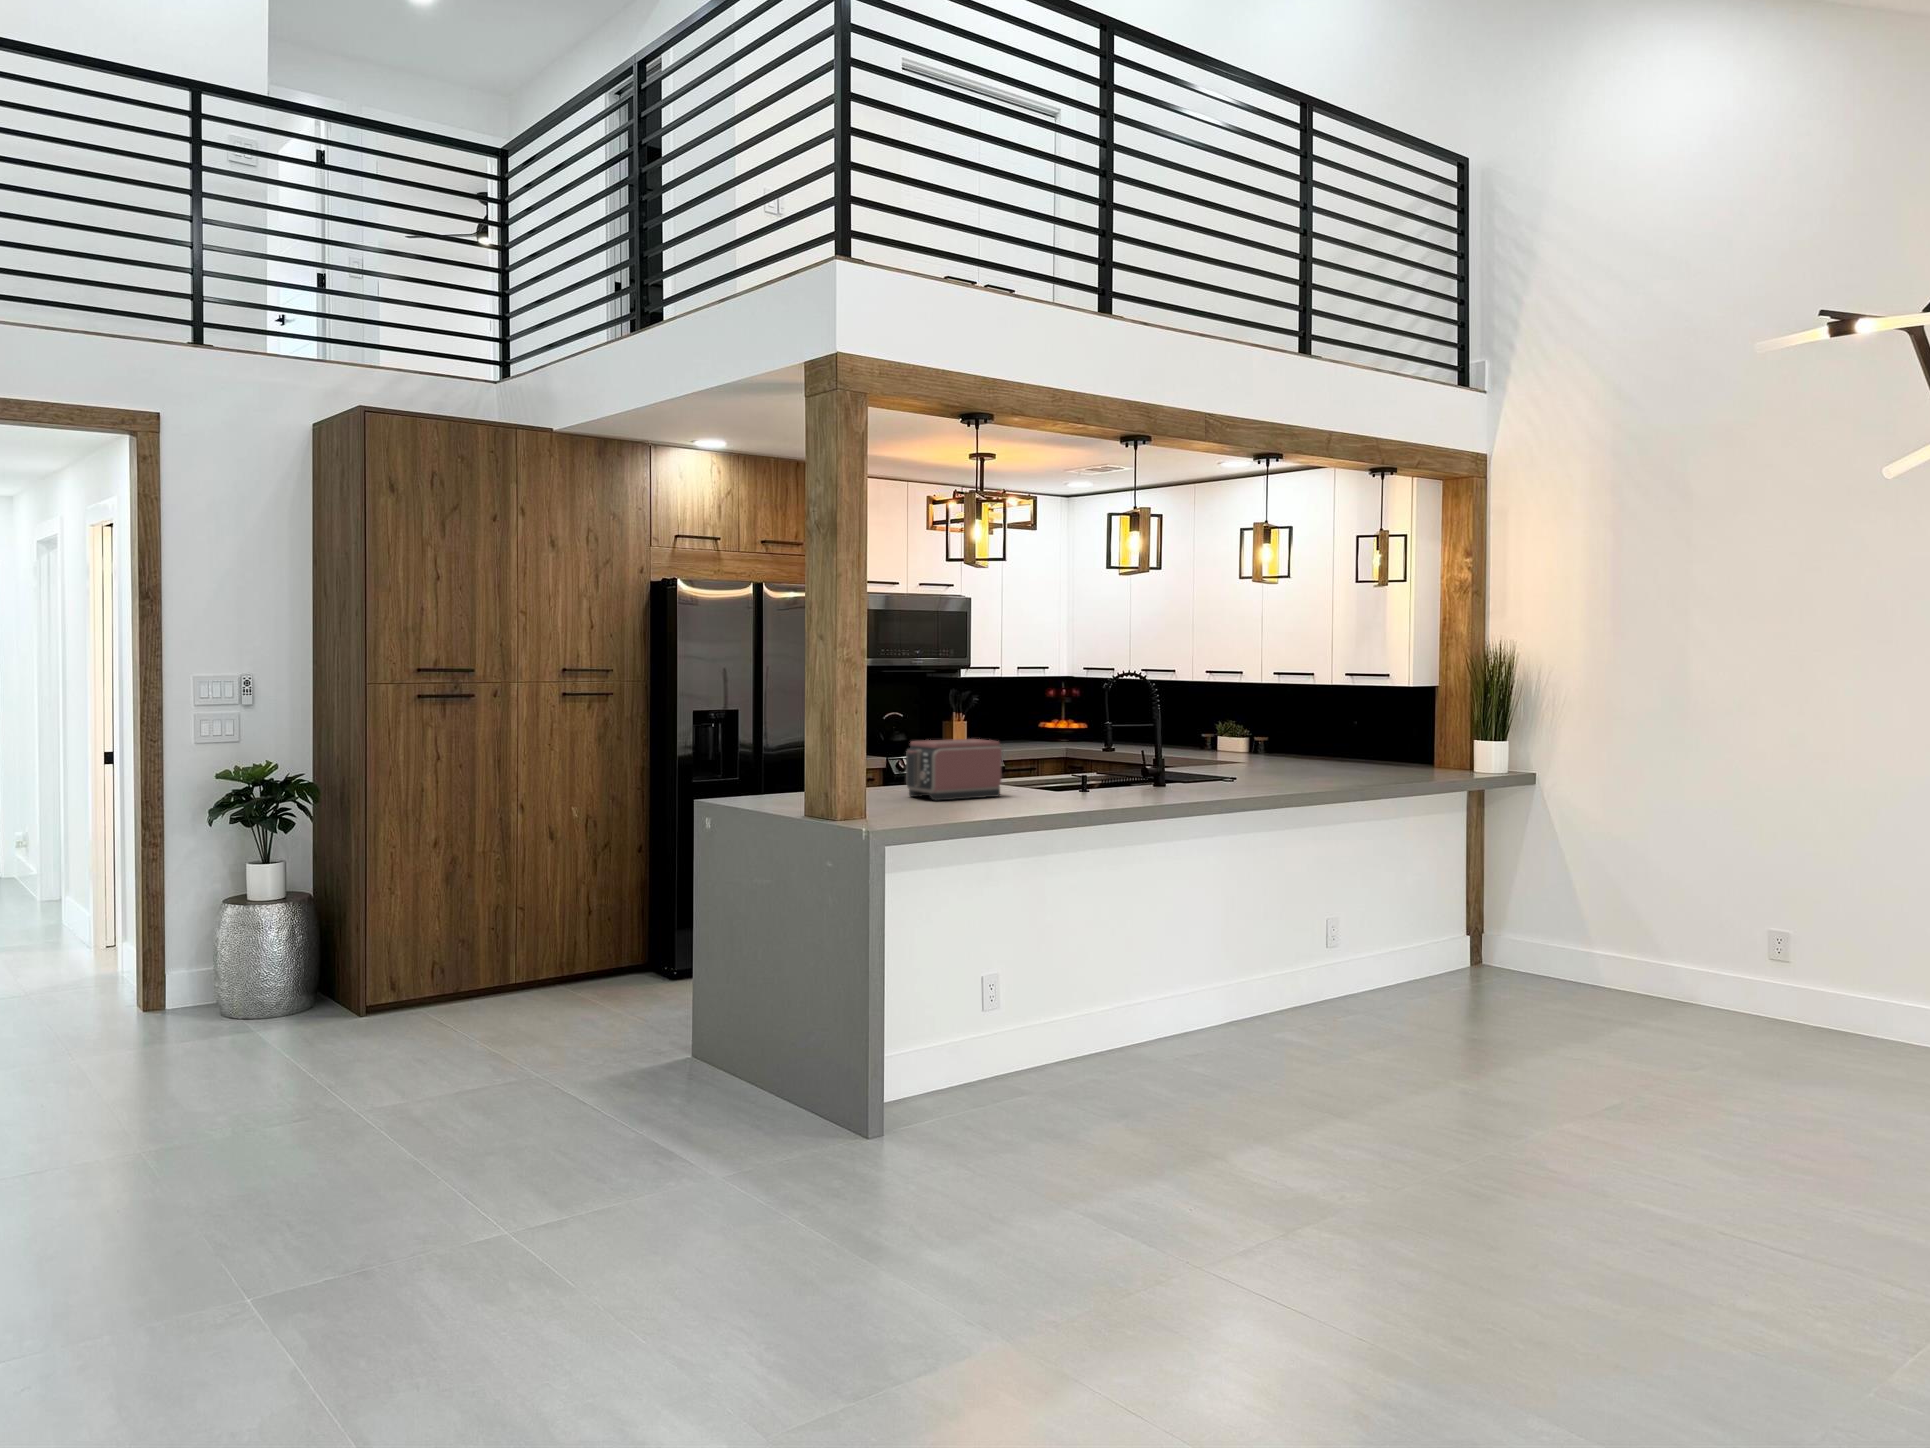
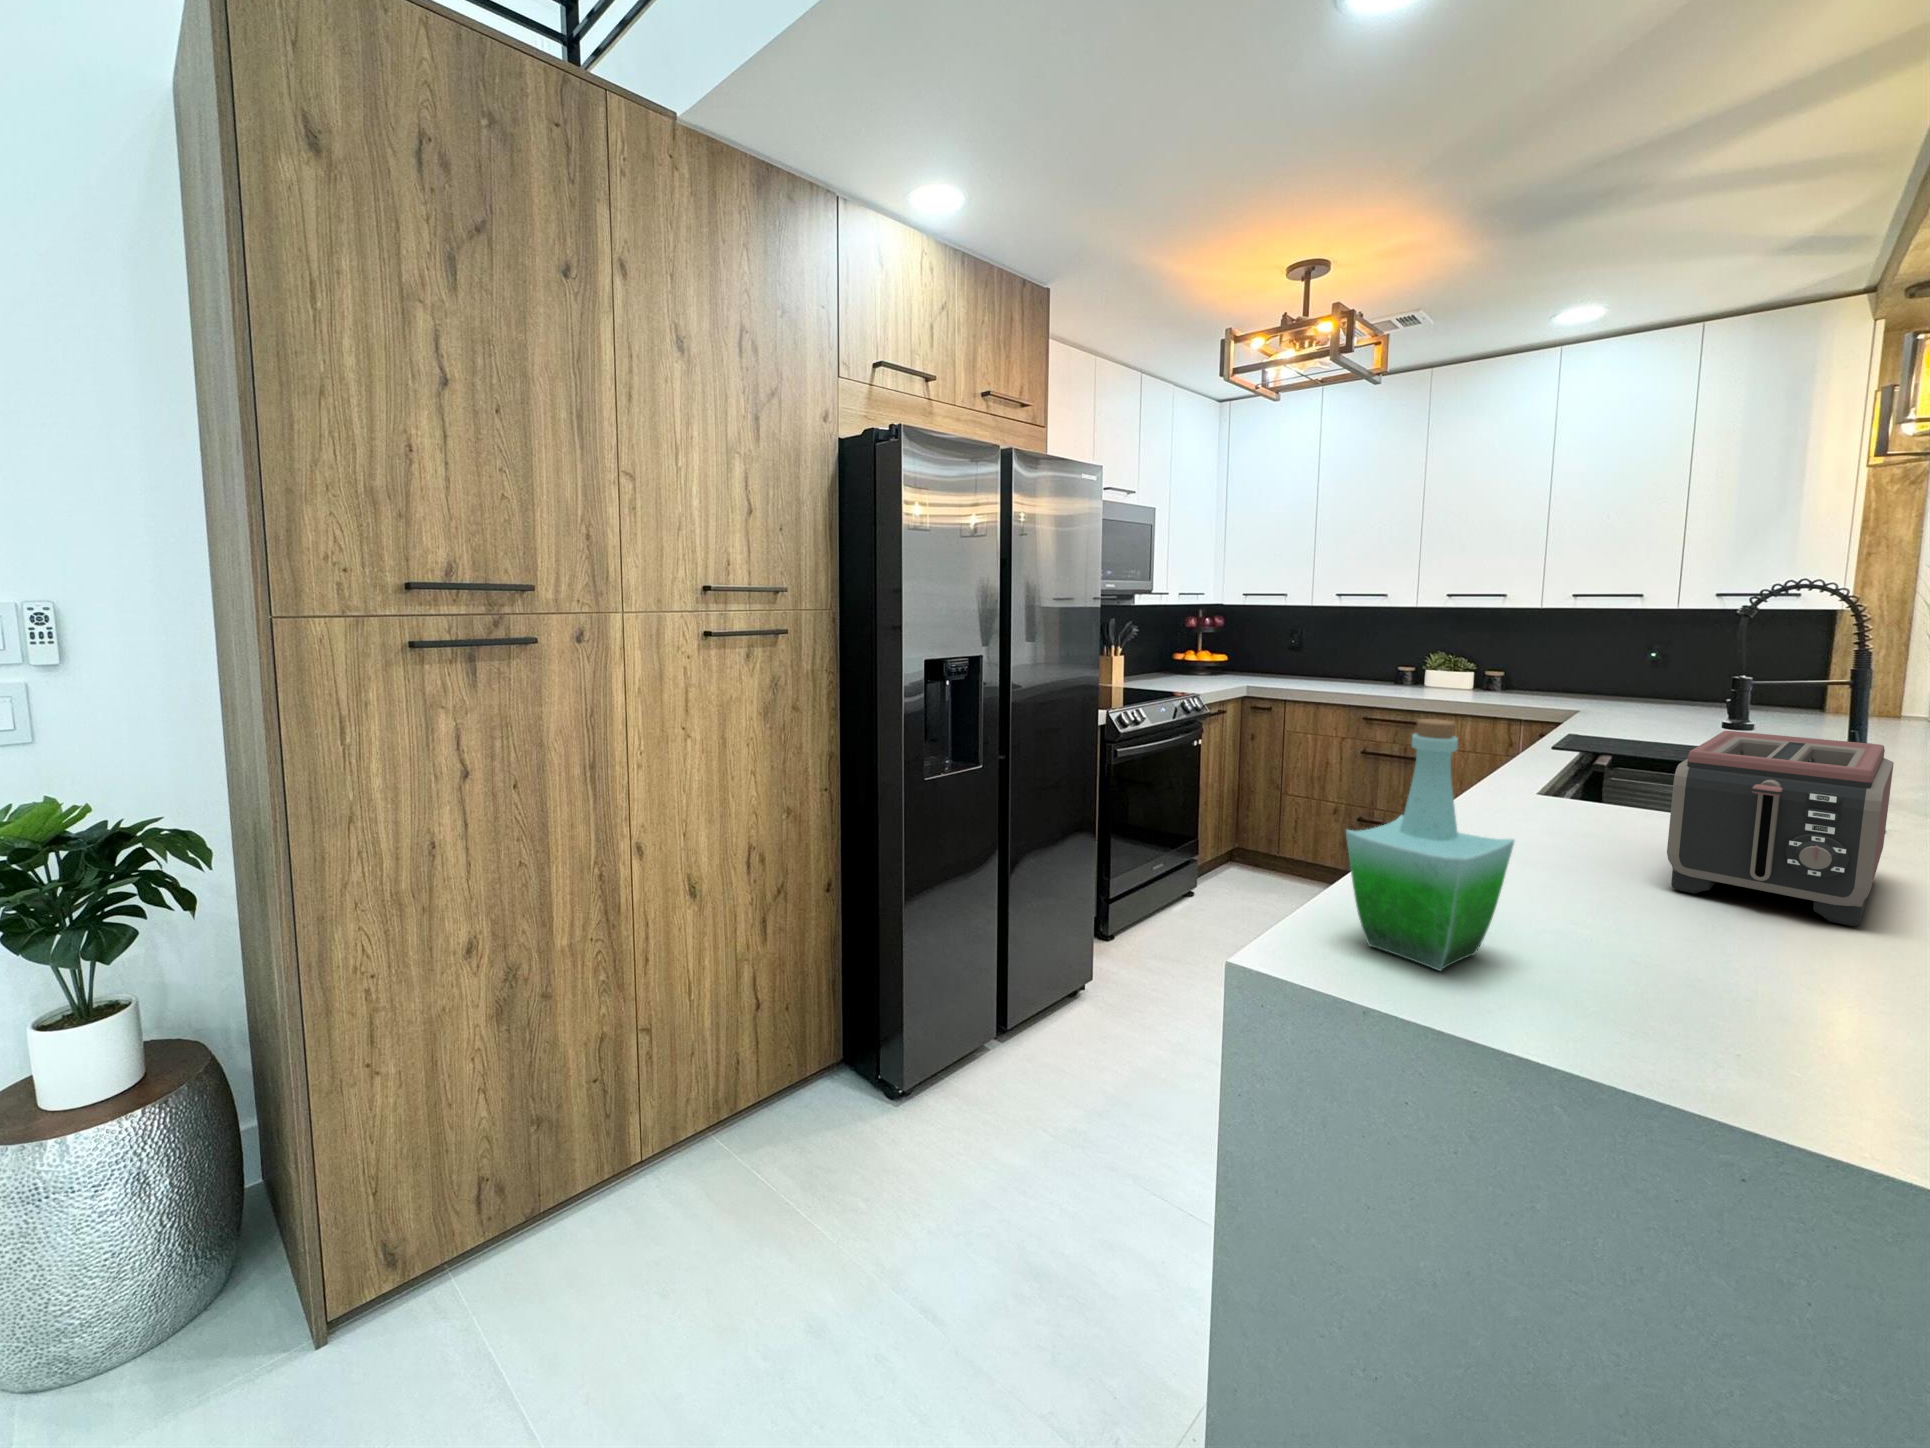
bottle: none [744,722,791,802] -> present [1346,719,1514,971]

